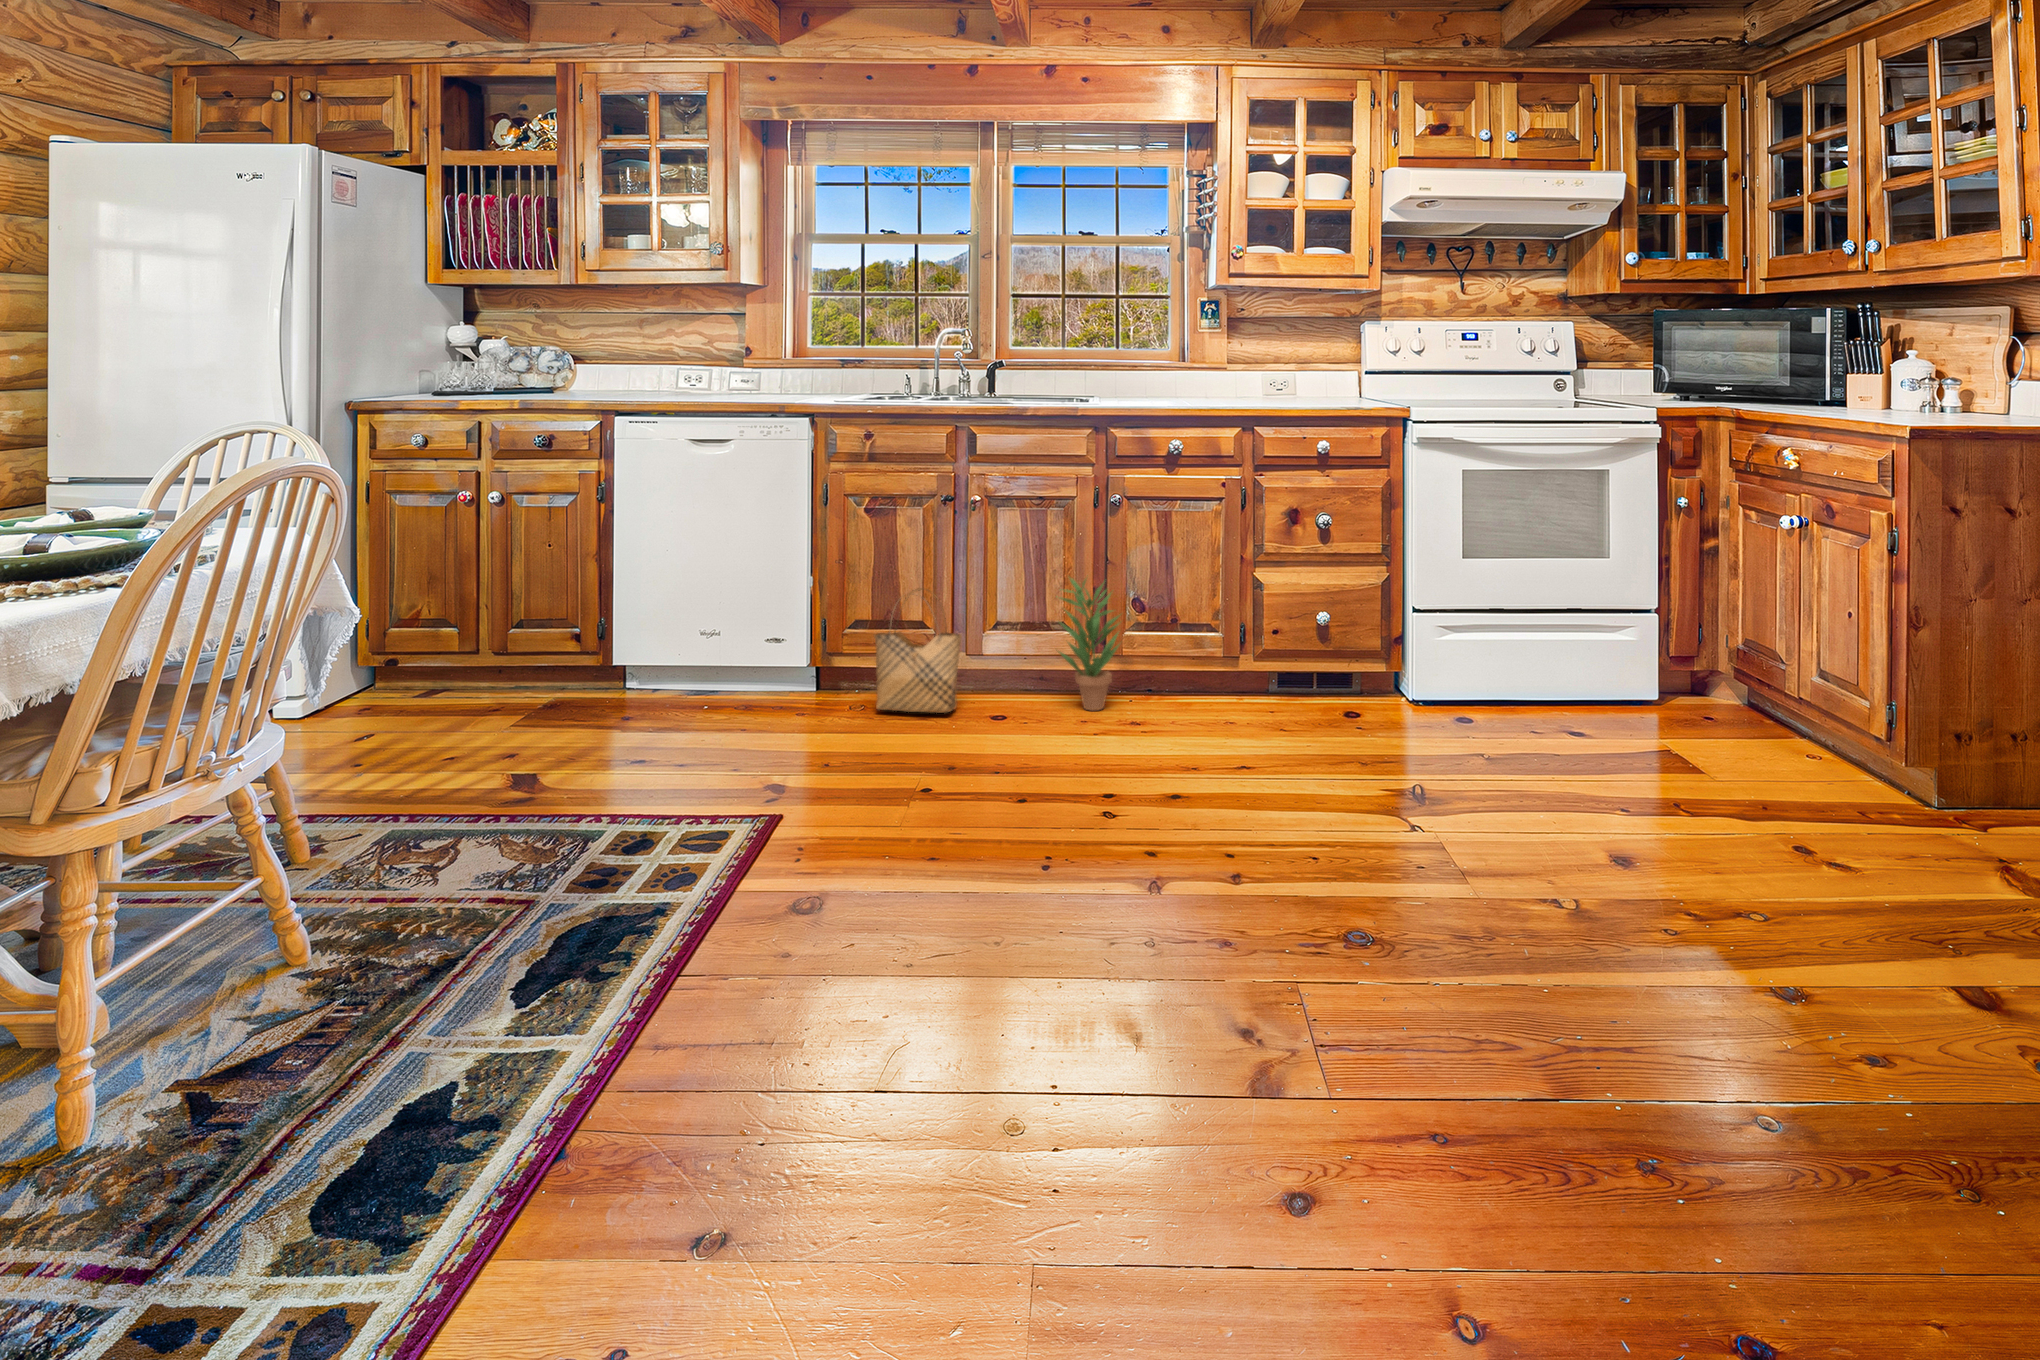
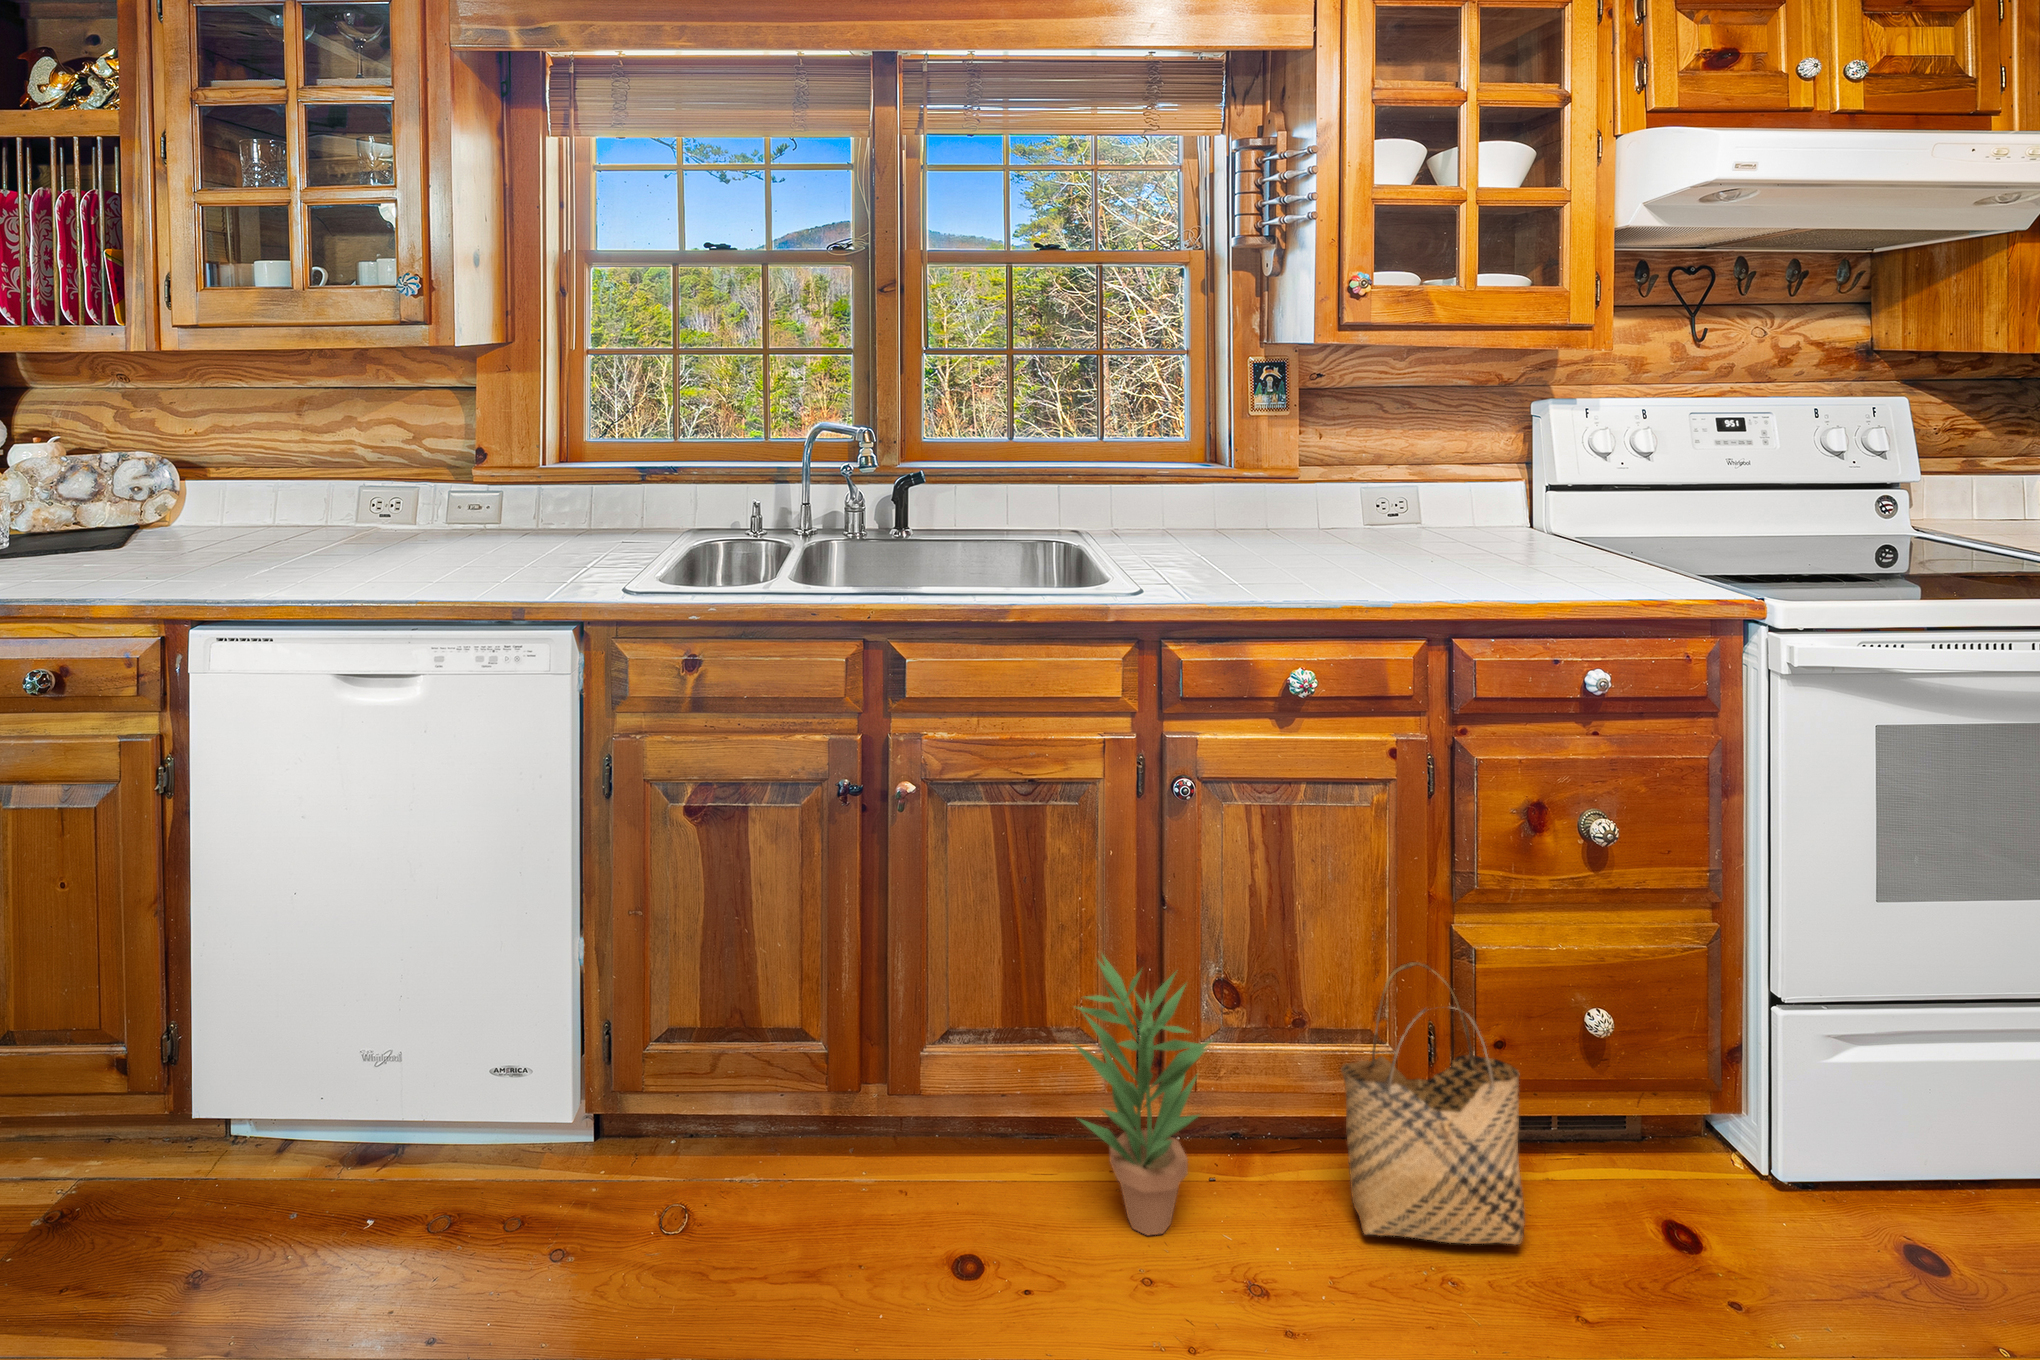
woven basket: present [874,588,961,713] -> present [1341,962,1525,1245]

